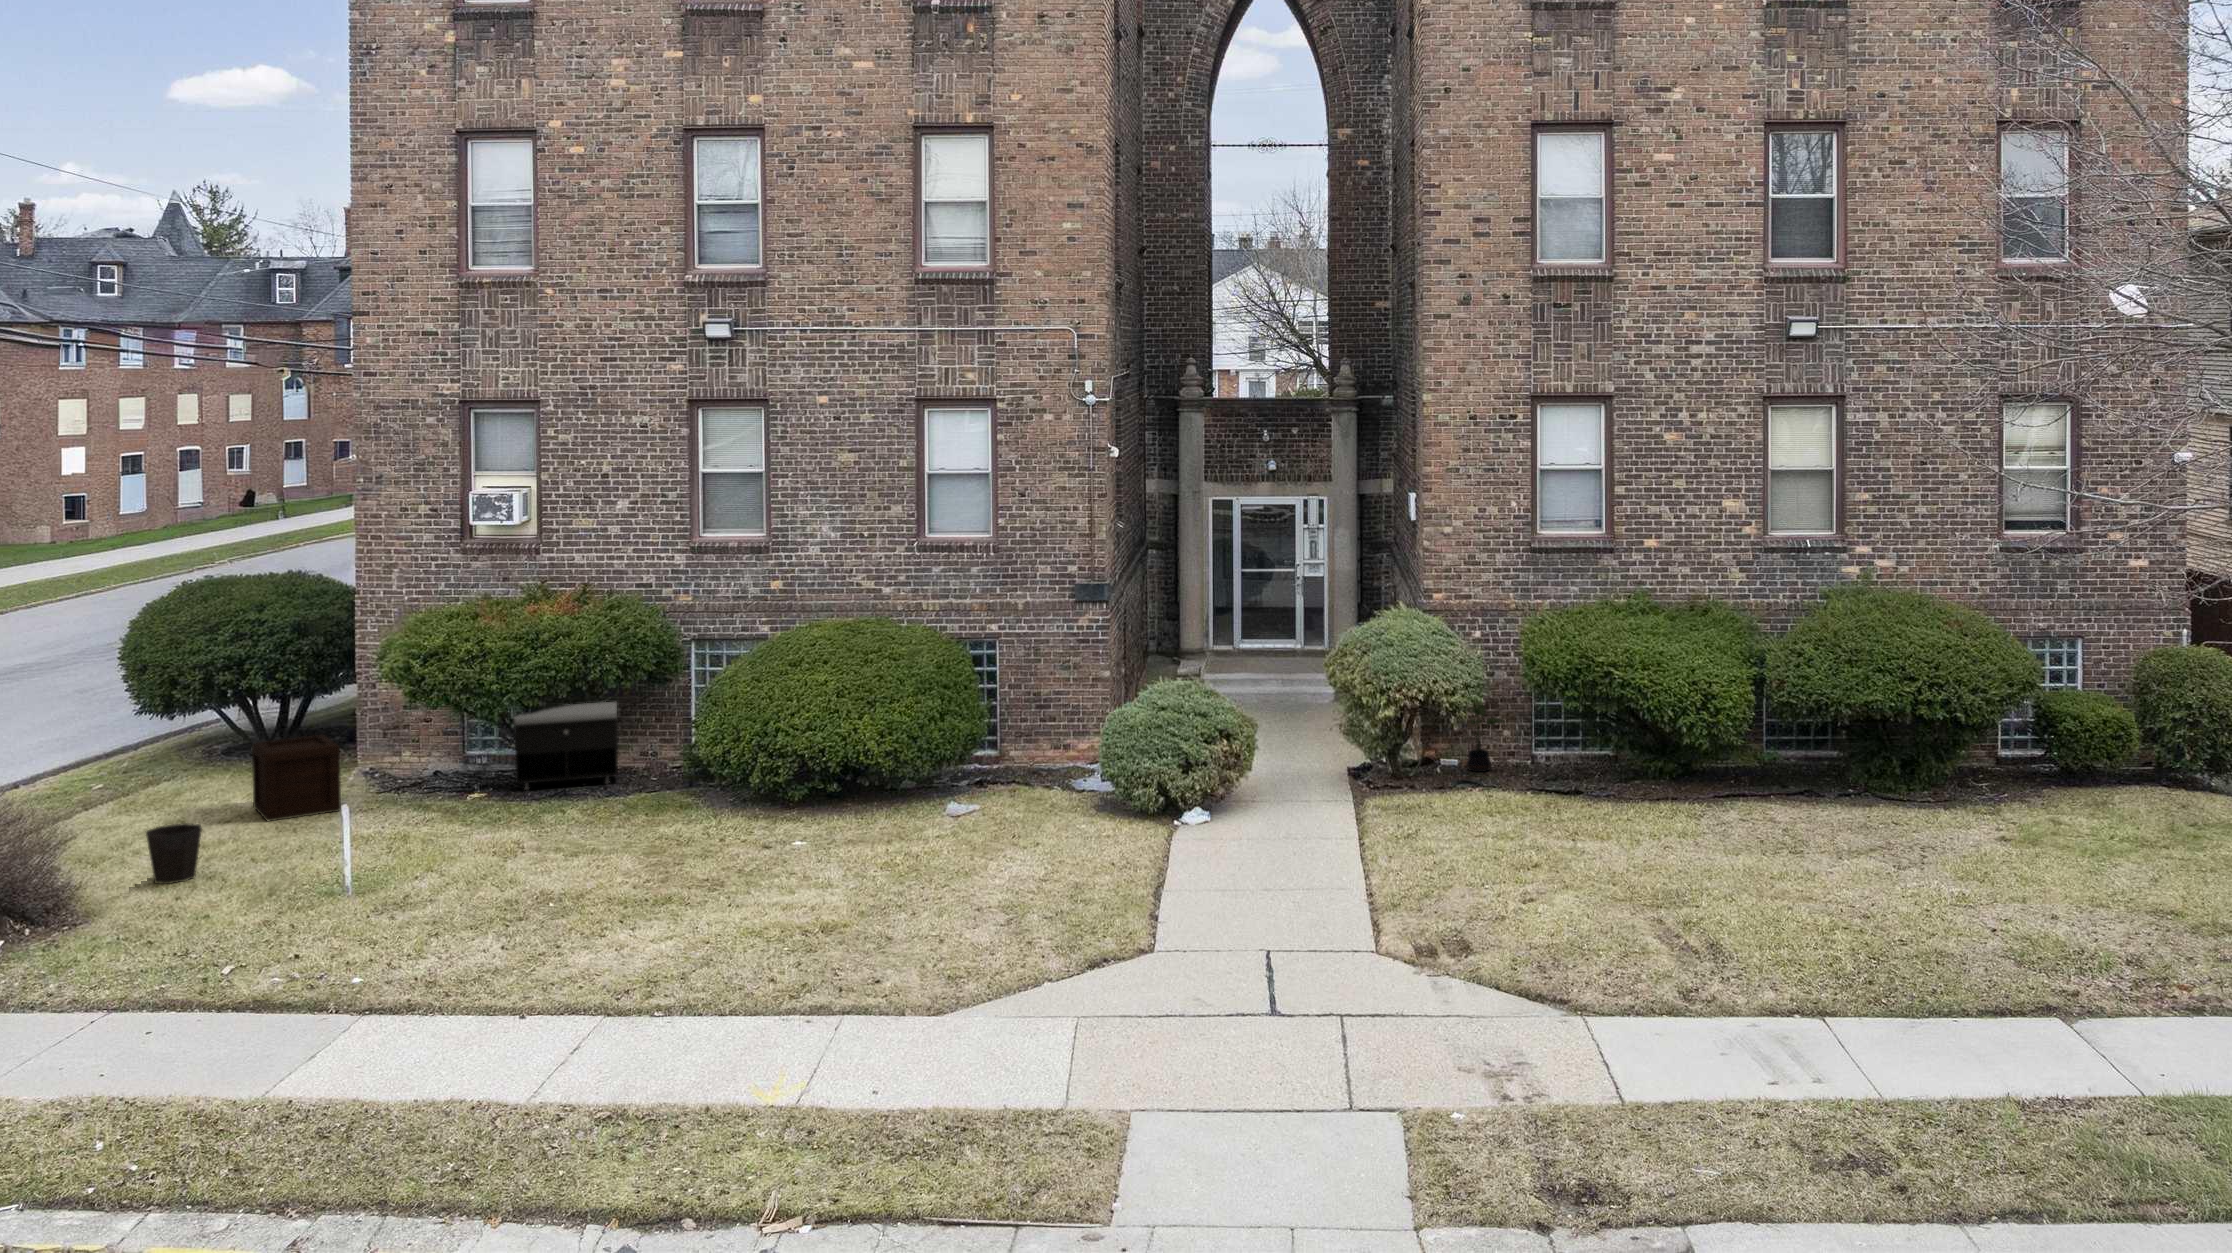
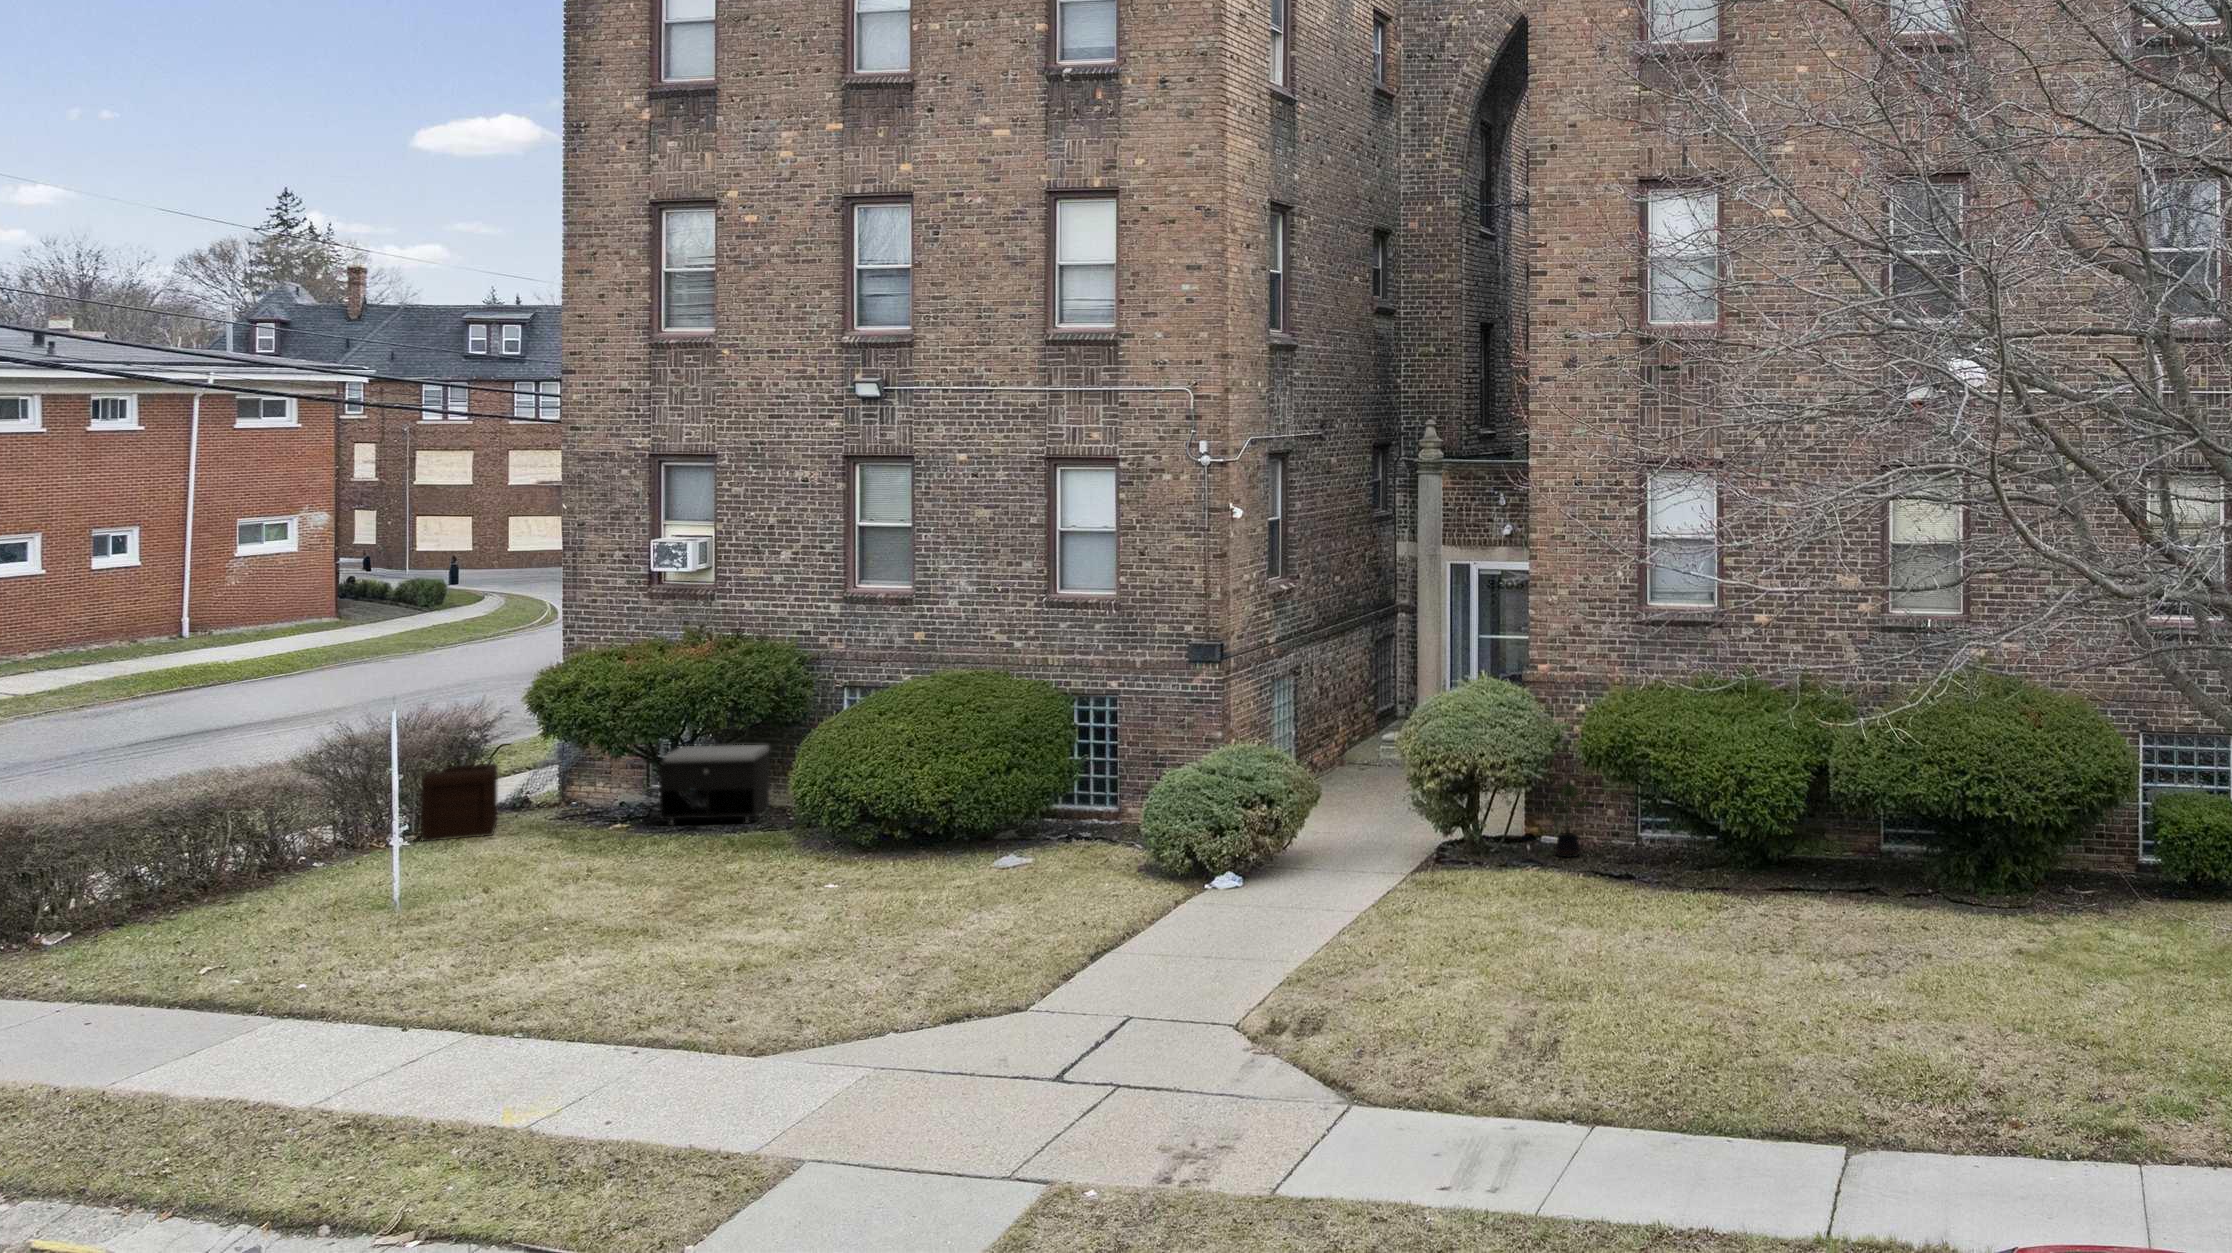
waste bin: present [146,823,202,884] -> none [251,837,306,892]

